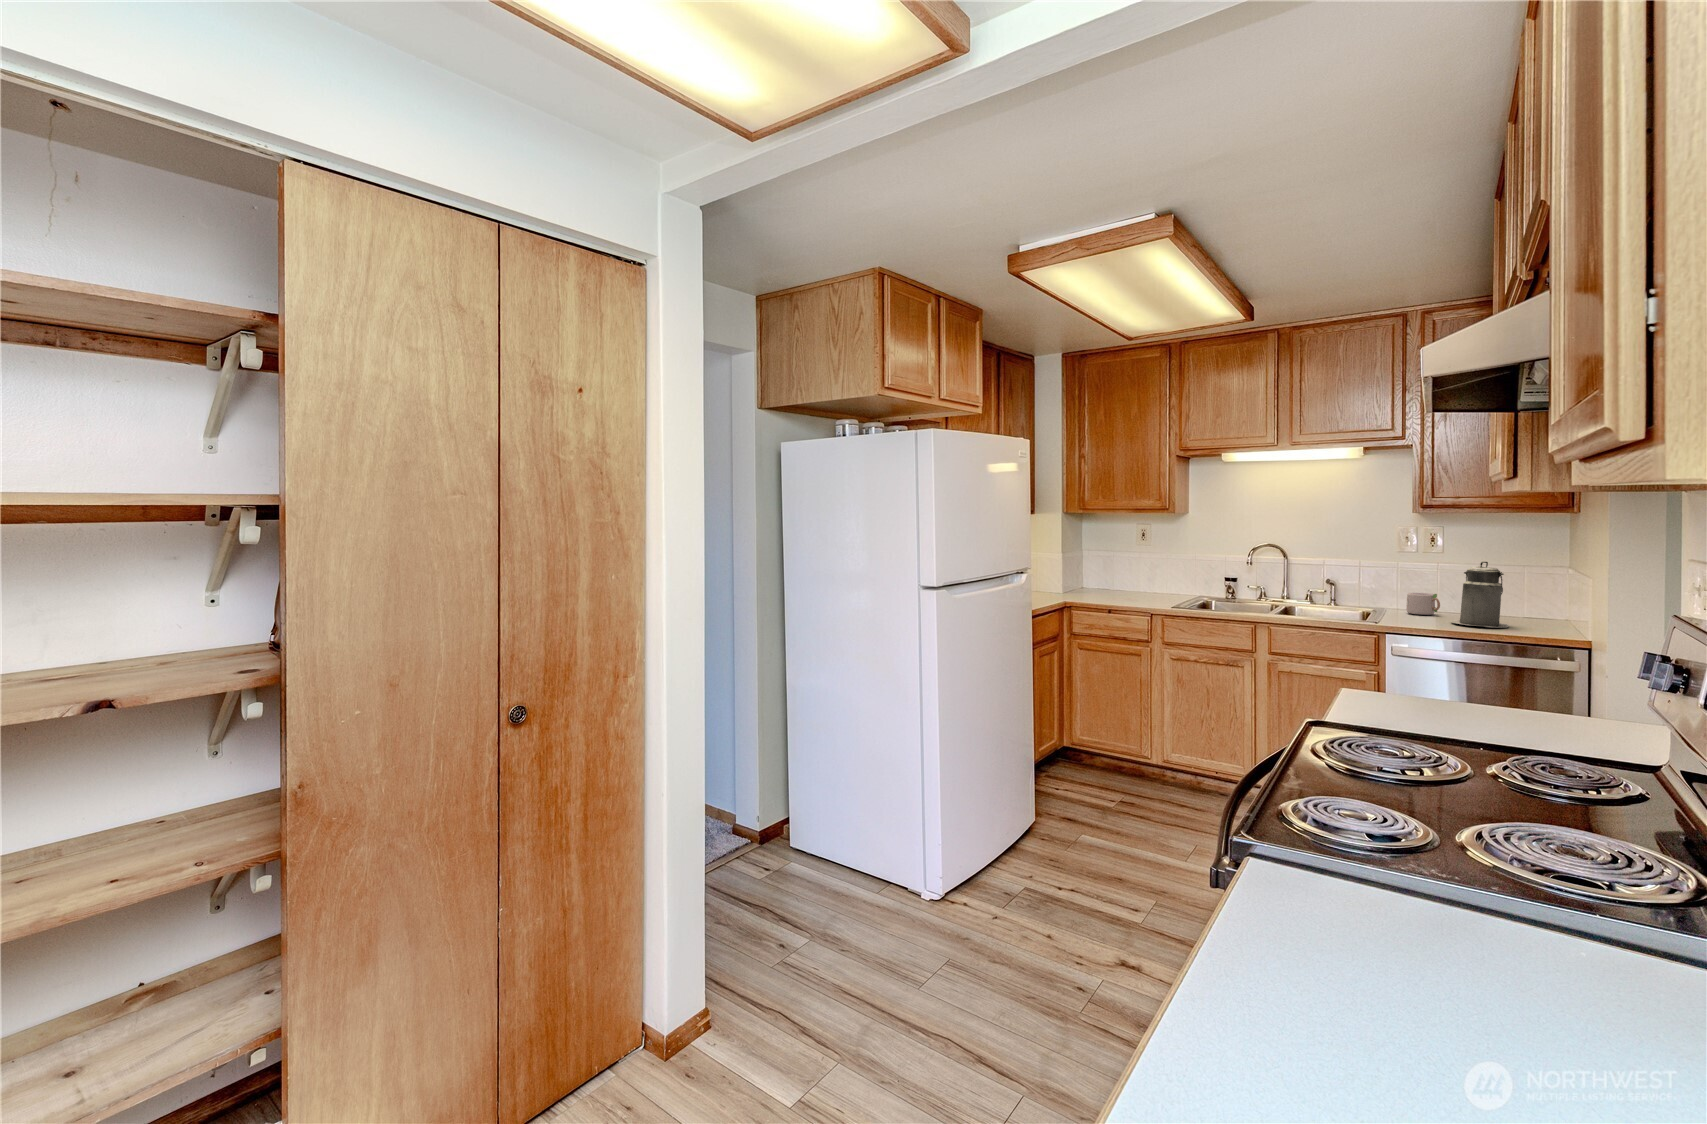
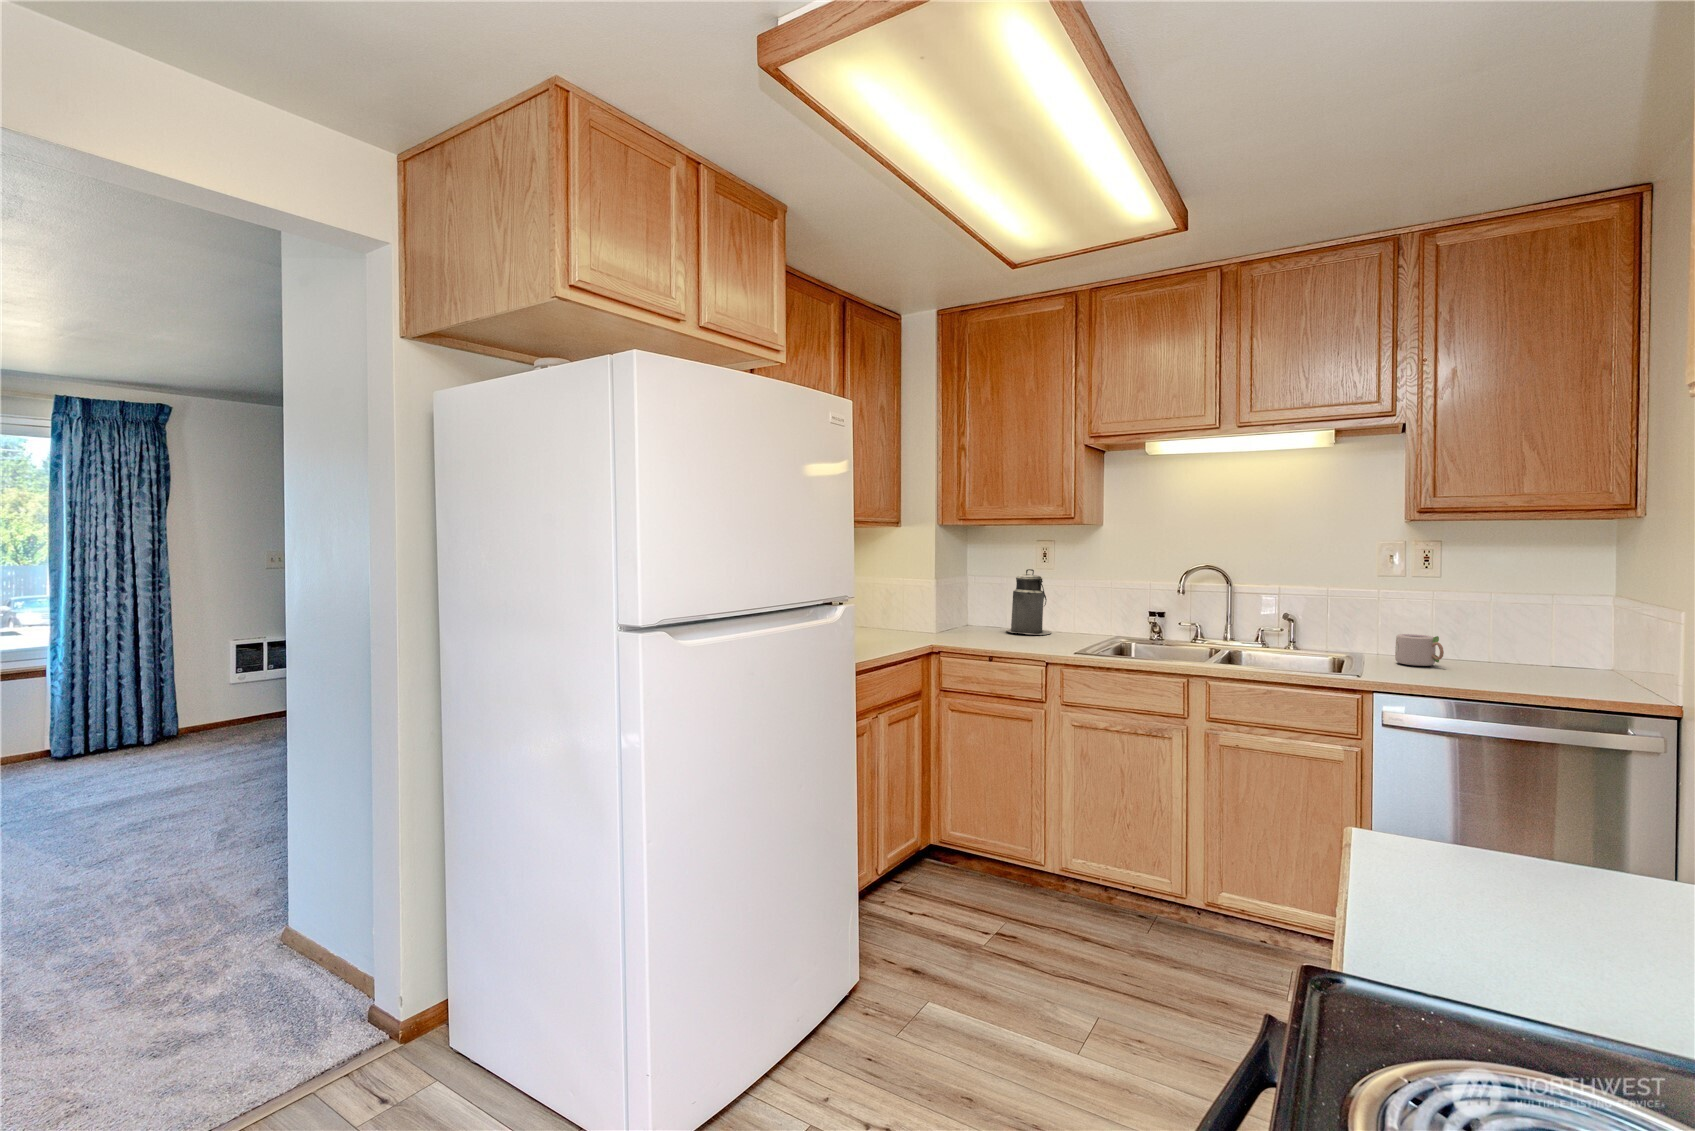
canister: present [1451,561,1509,628] -> present [1006,569,1051,635]

